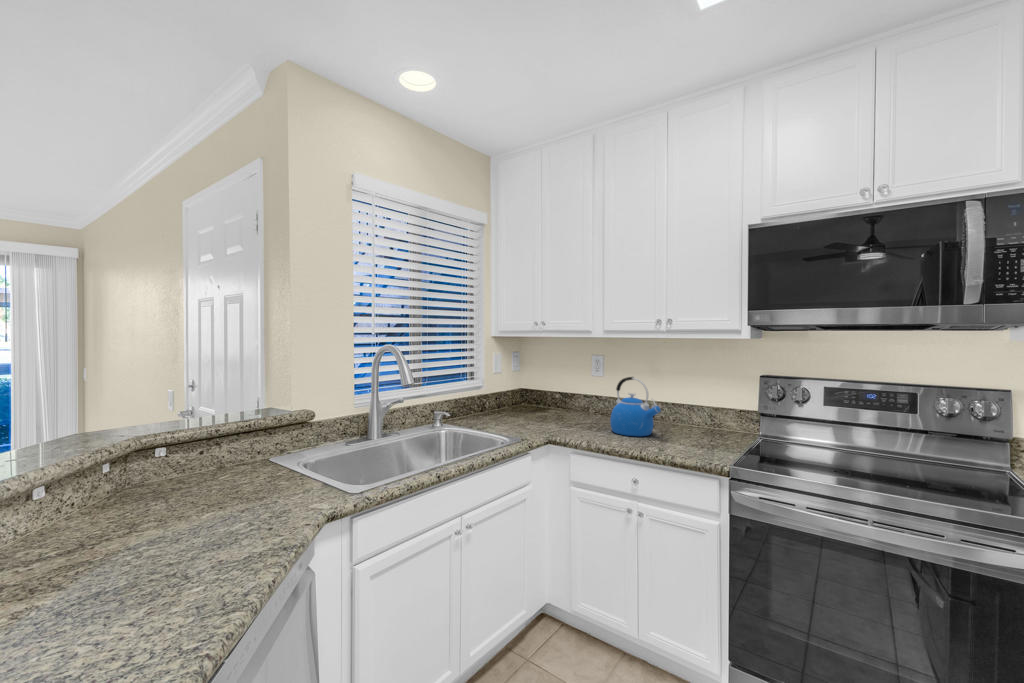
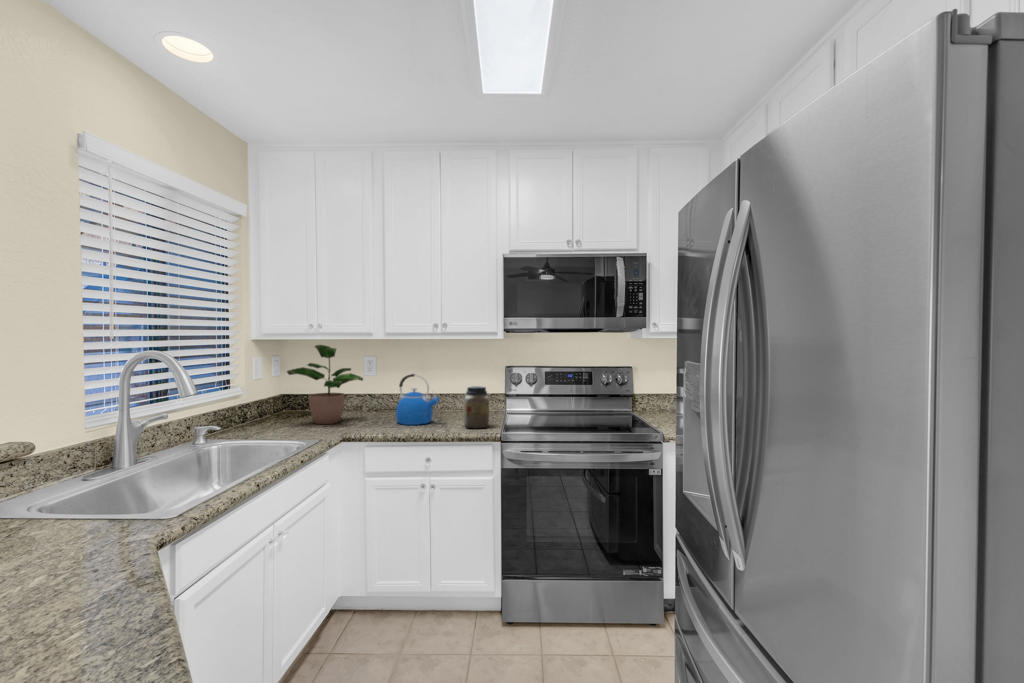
potted plant: none [508,341,584,422] -> present [287,345,363,424]
jar: none [689,397,724,454] -> present [464,386,489,428]

